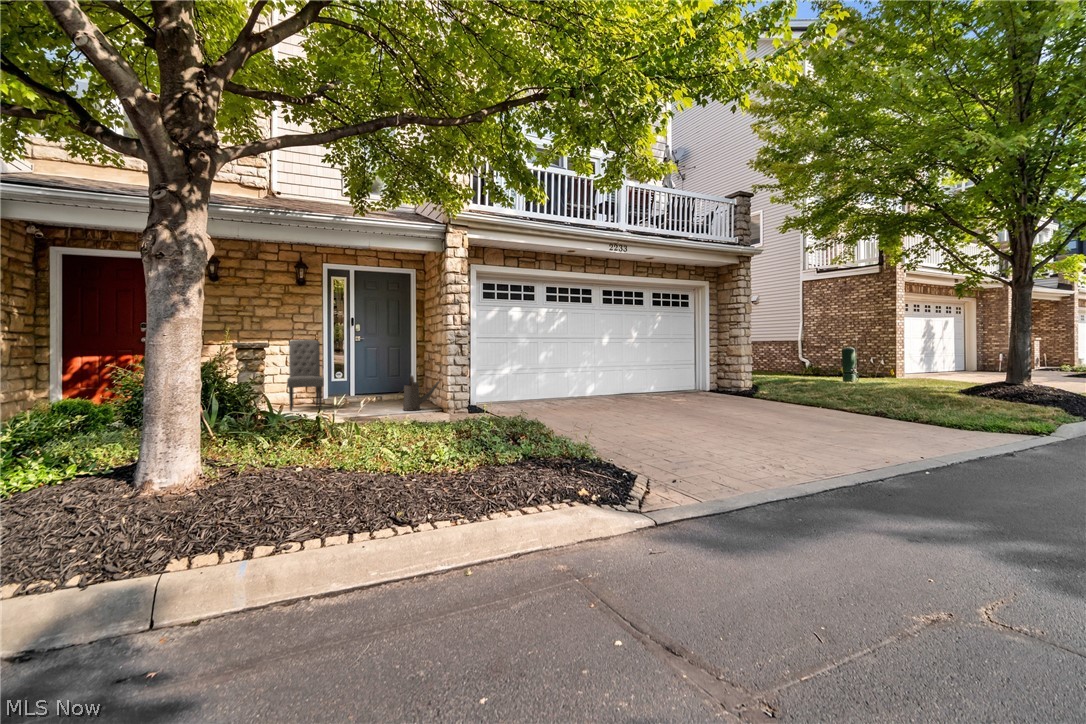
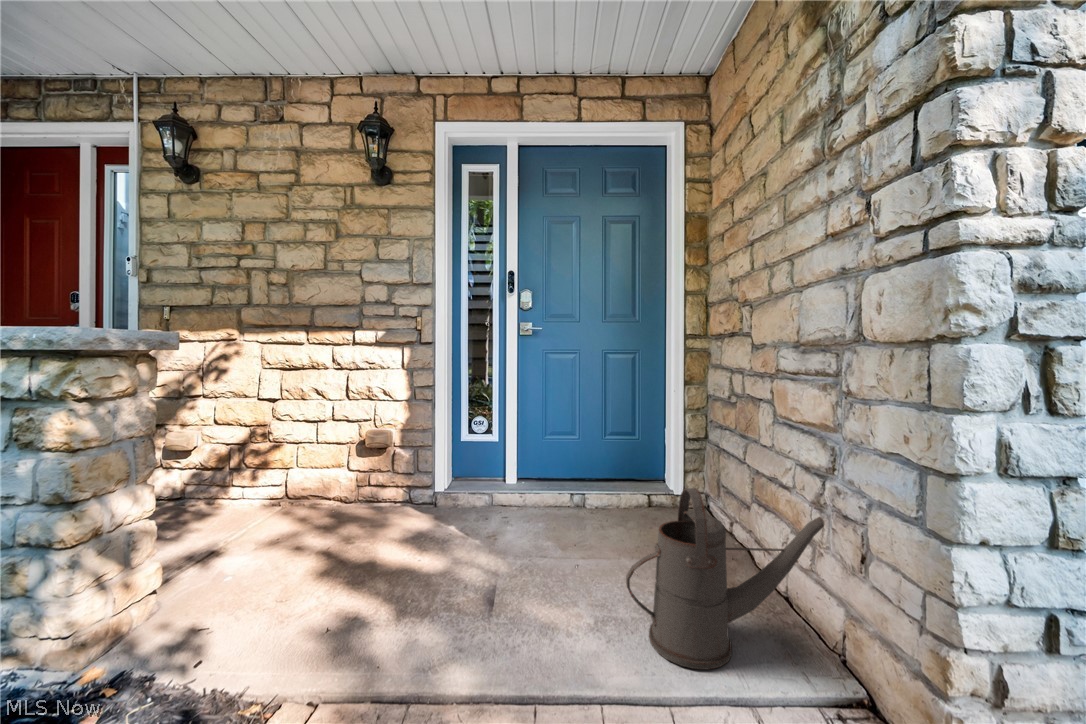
chair: present [287,340,324,411] -> none [272,330,419,564]

